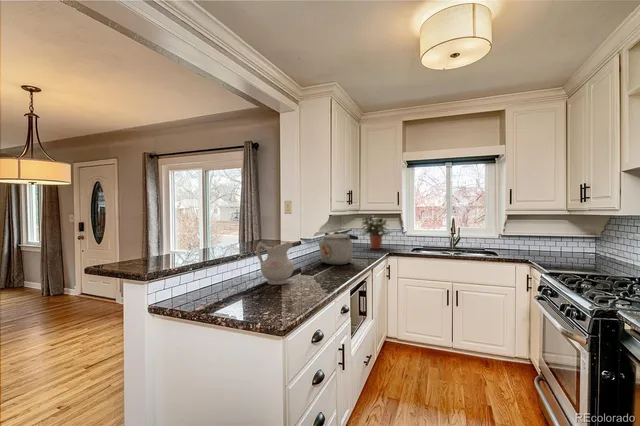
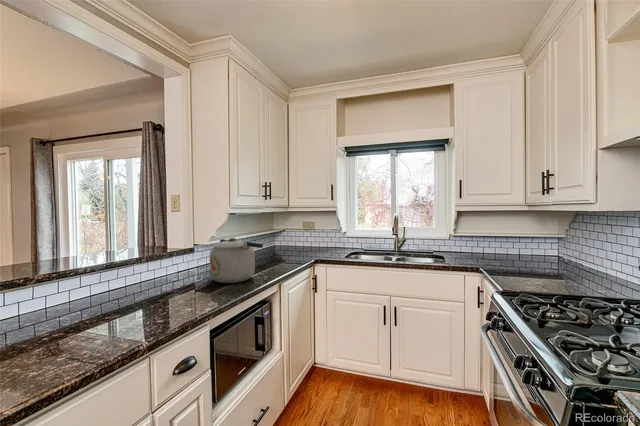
potted plant: present [361,216,392,249] -> none [288,214,328,253]
ceramic pitcher: present [256,241,294,285] -> none [56,262,123,333]

